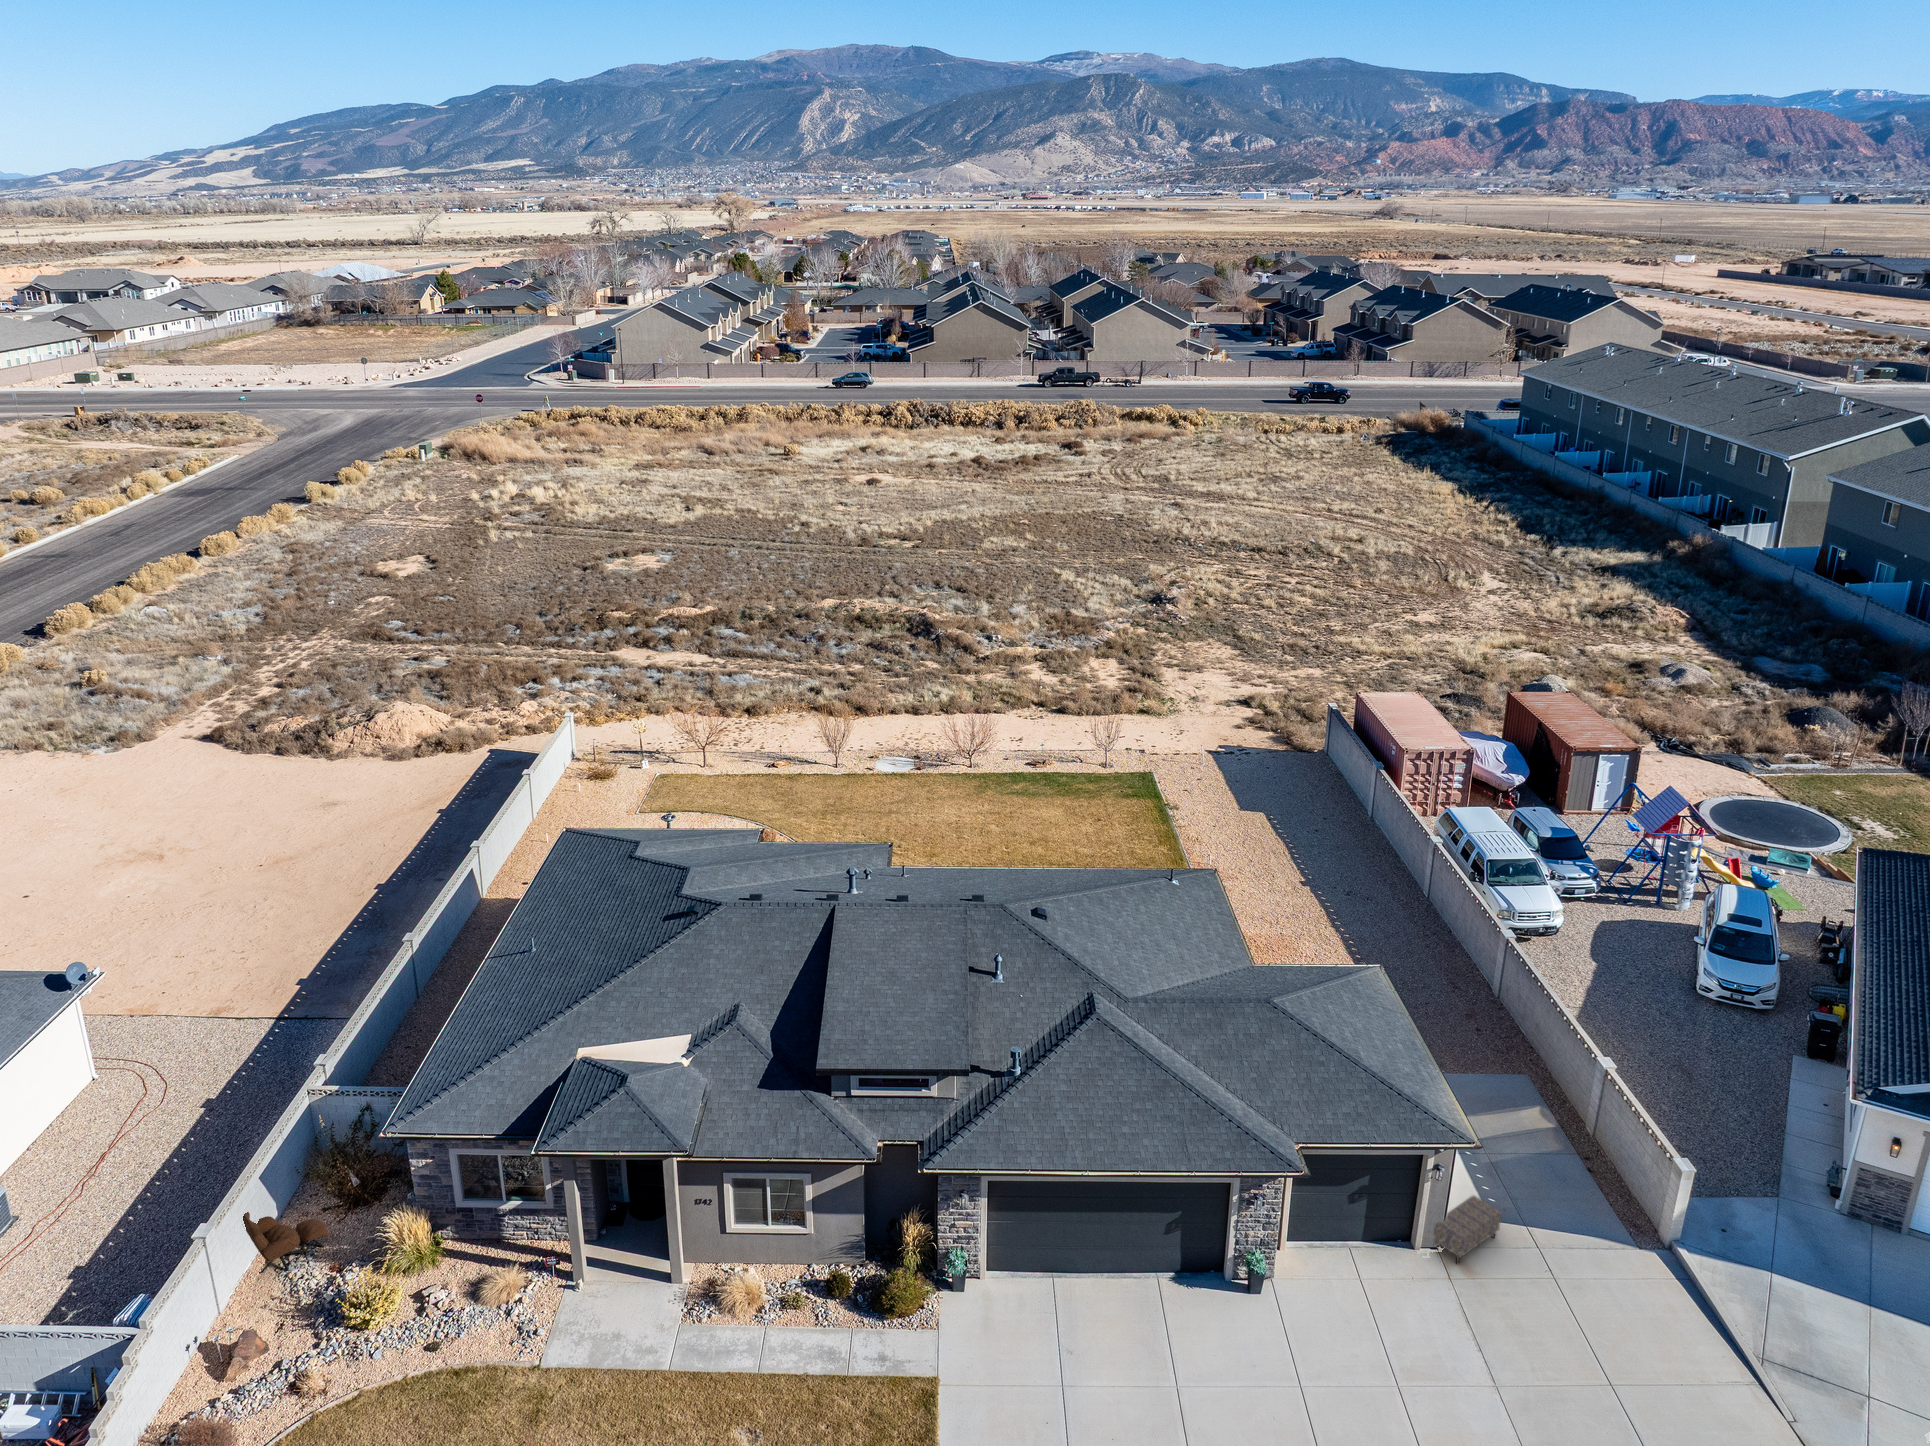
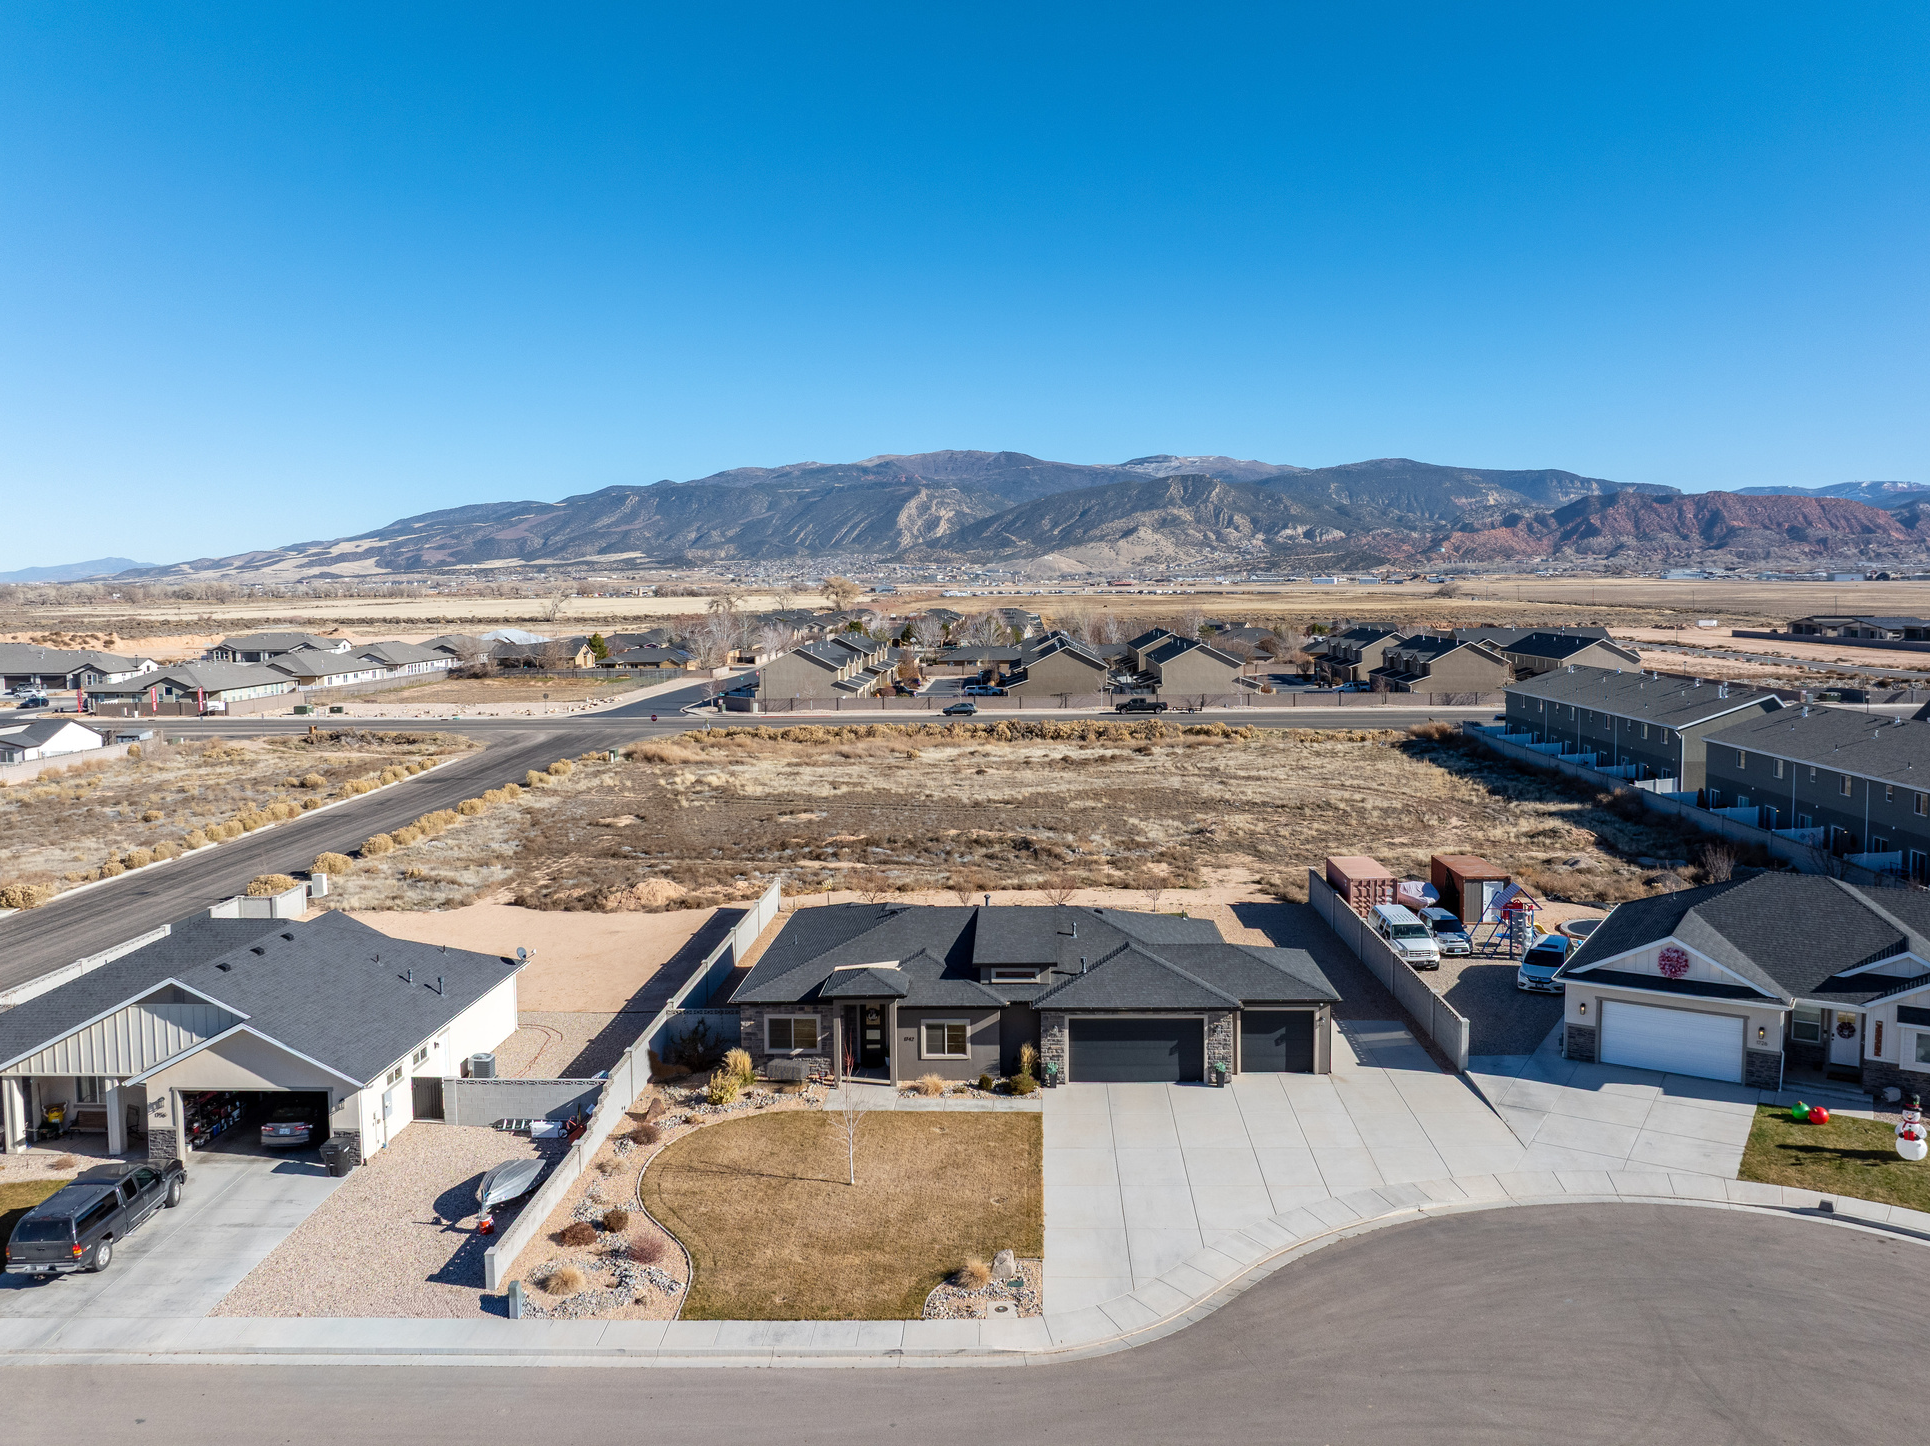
bench: present [1434,1196,1501,1264] -> present [767,1059,810,1085]

